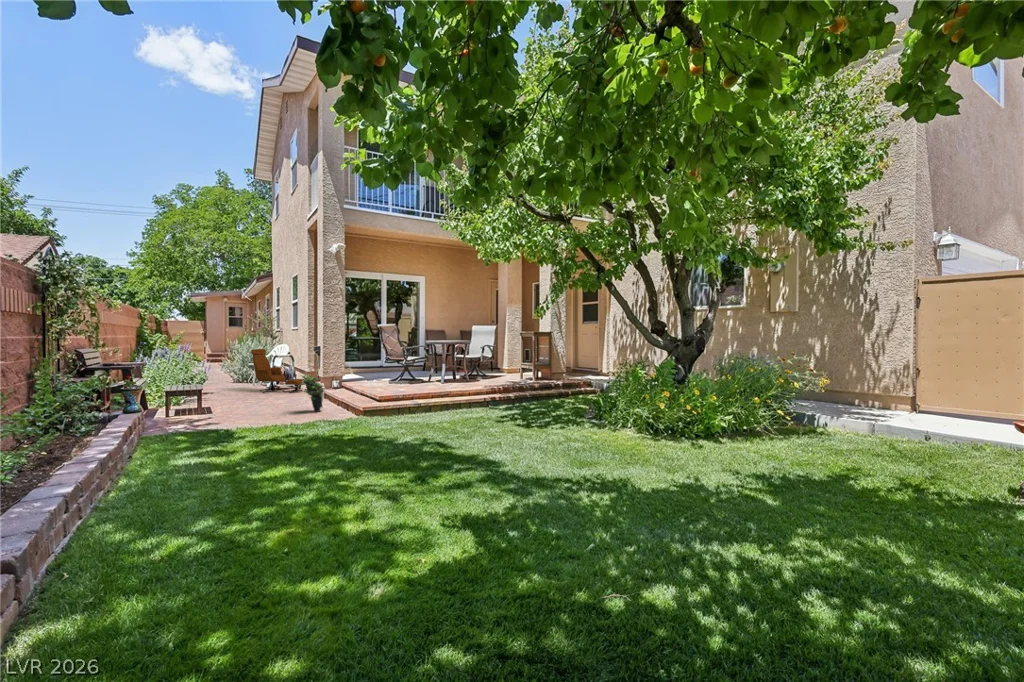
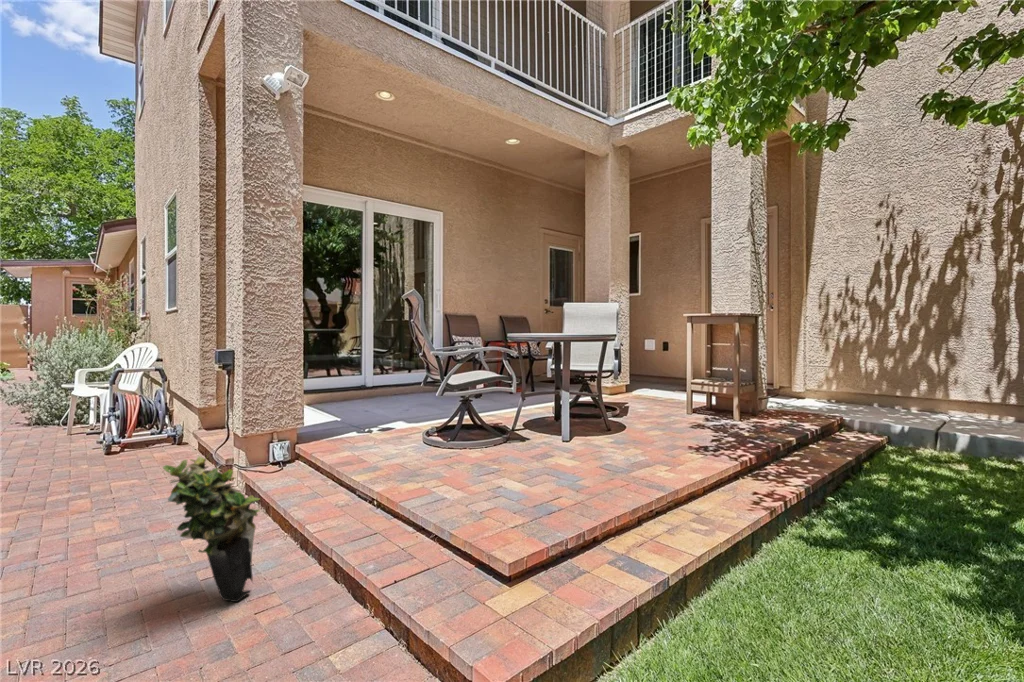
lounge chair: present [251,349,305,393] -> none [46,355,197,469]

